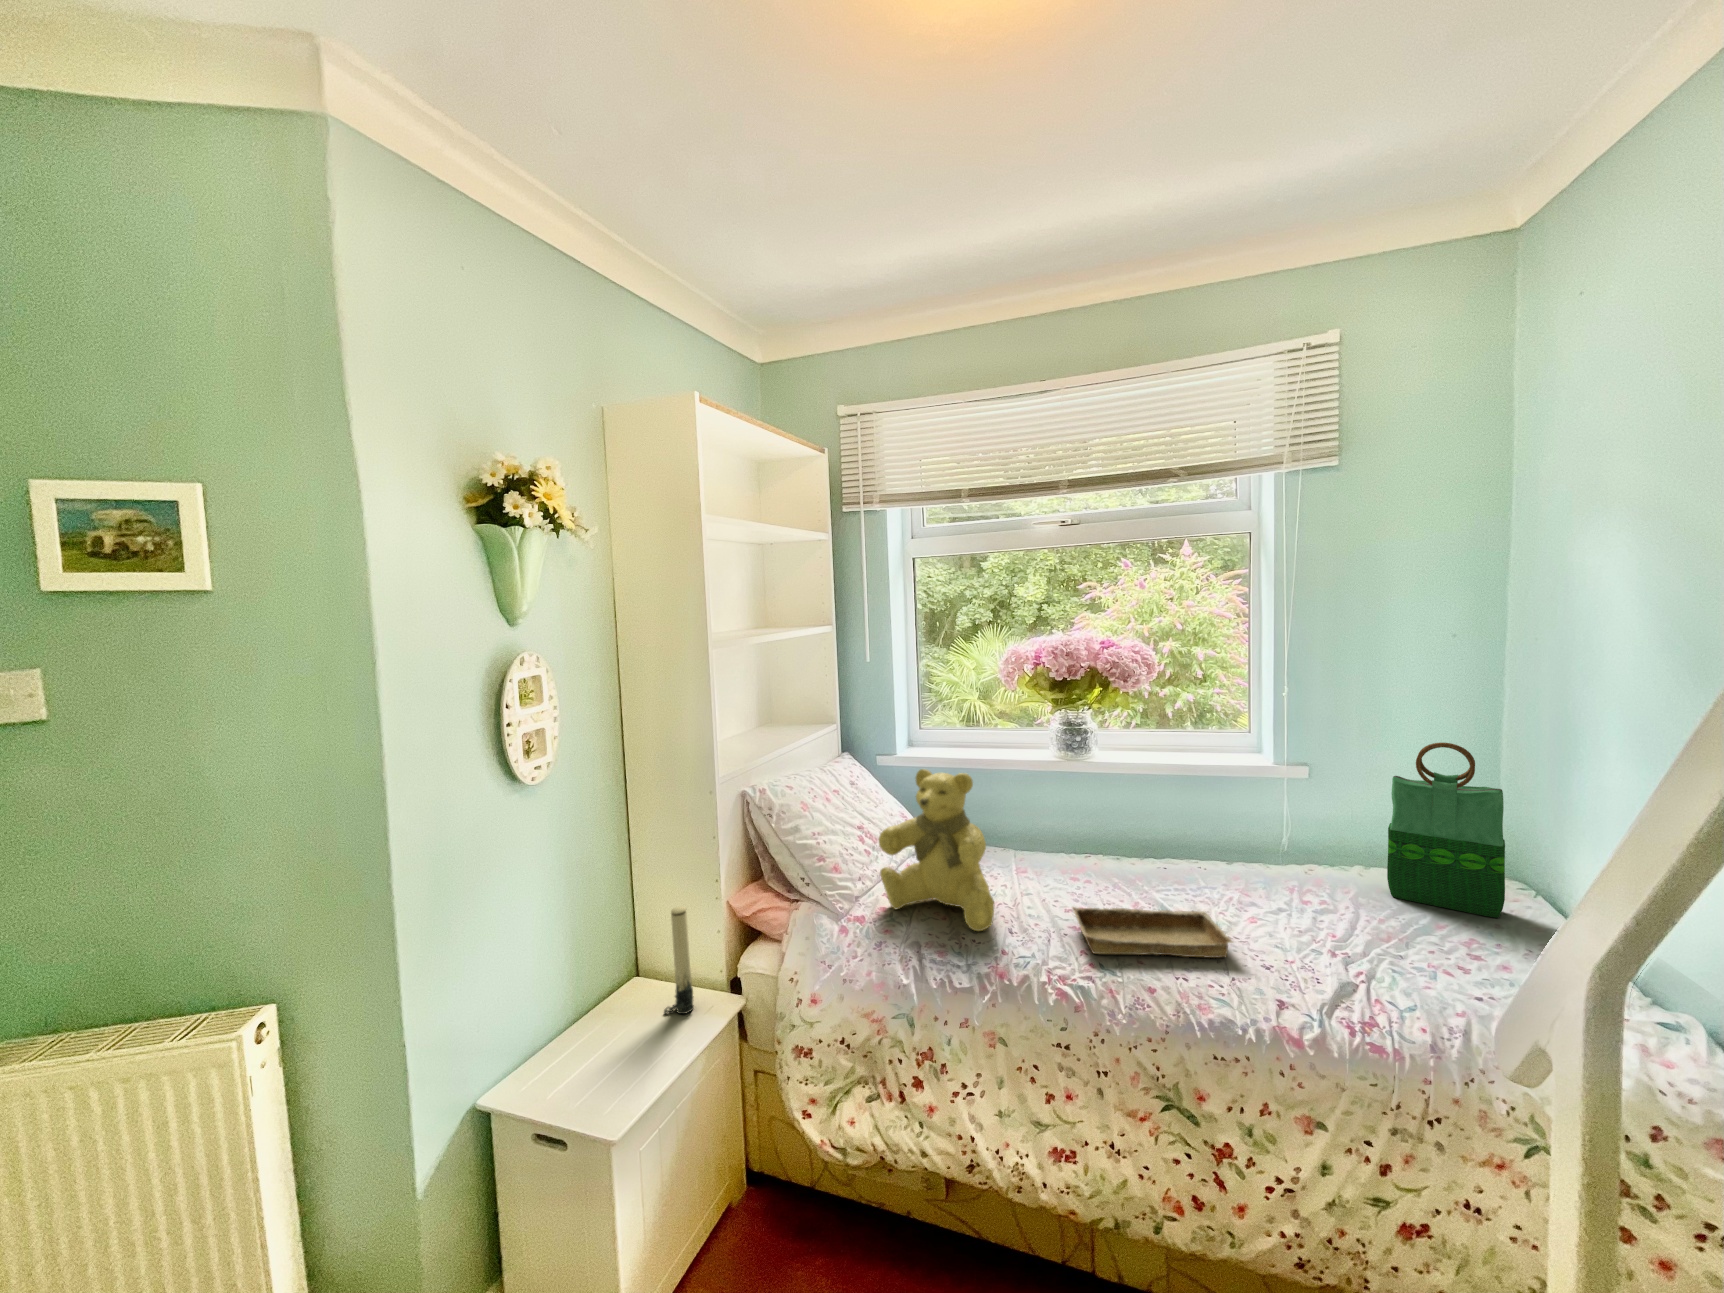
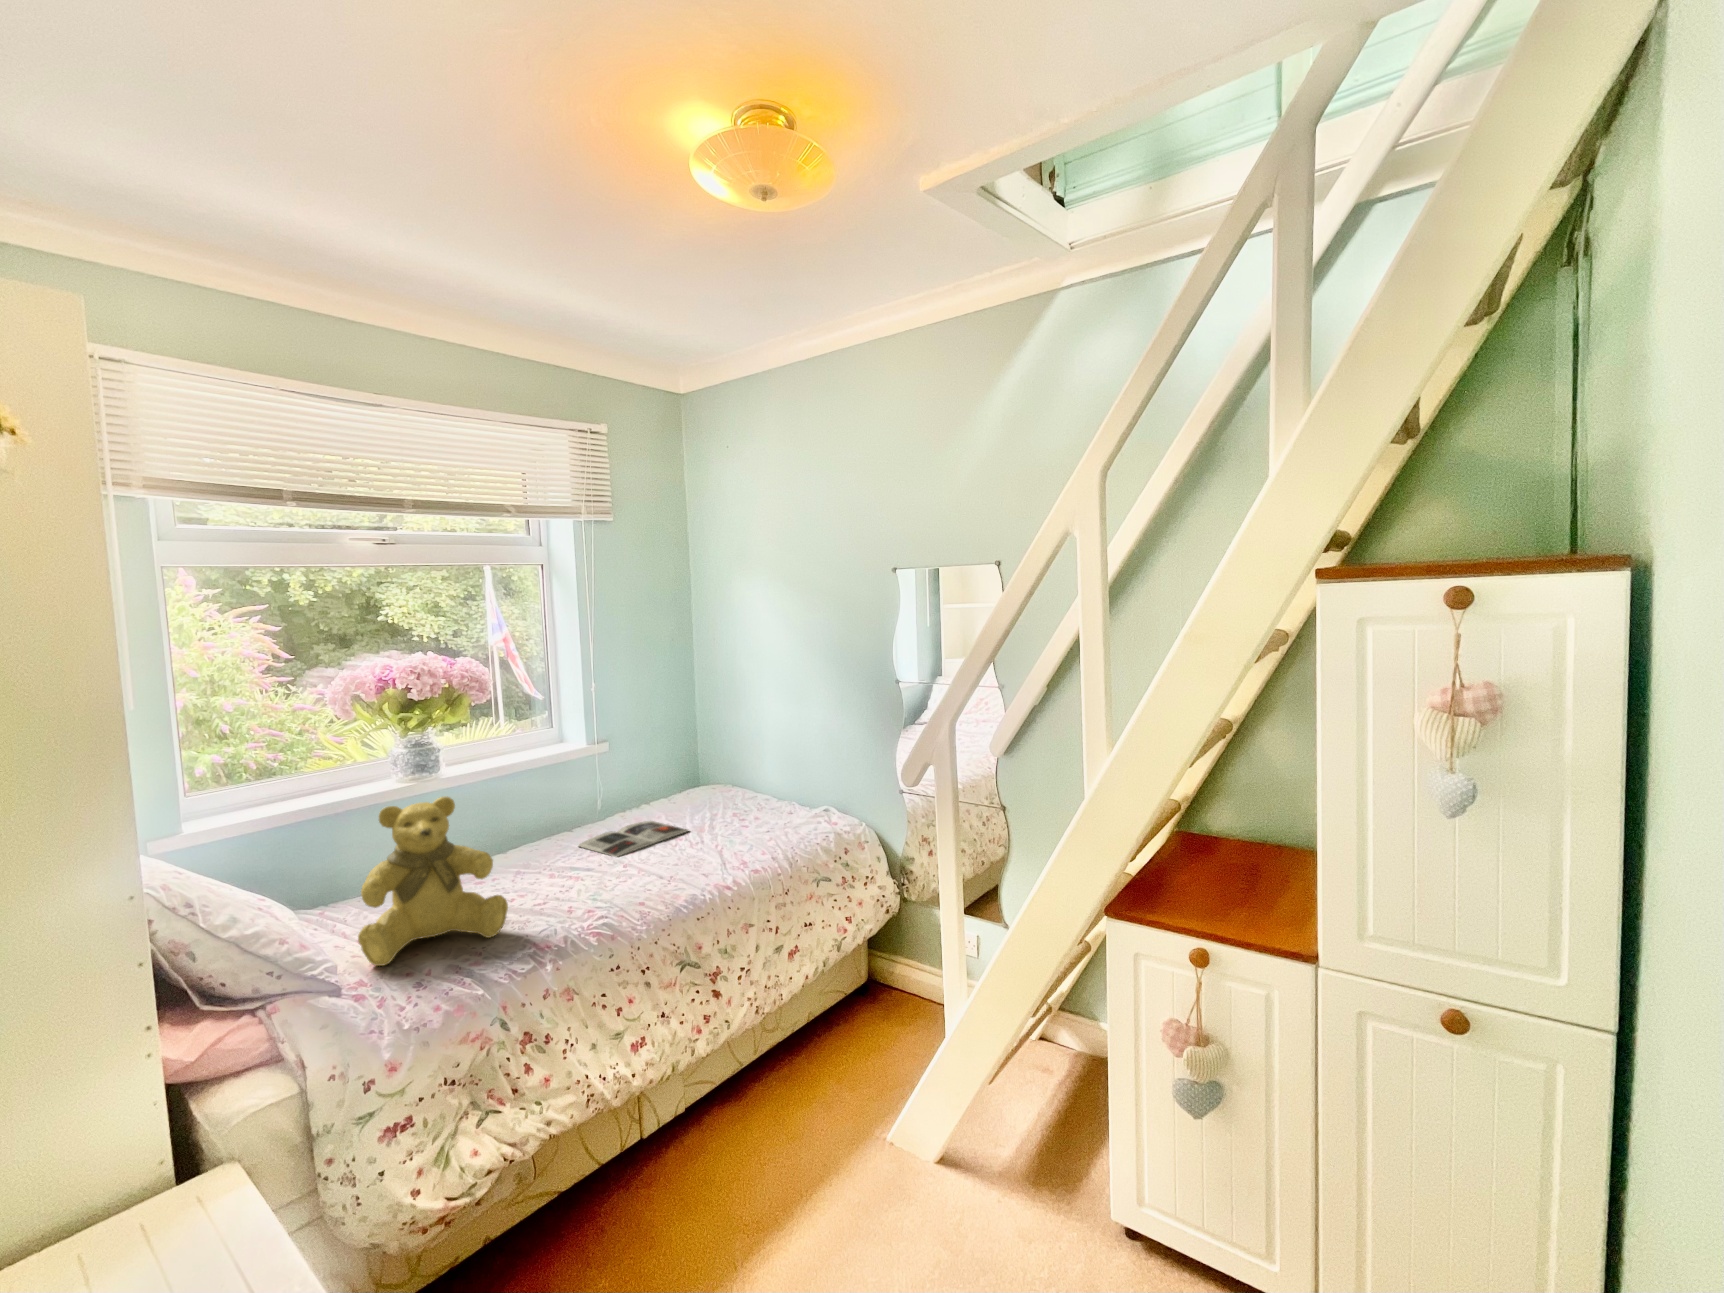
tote bag: present [1387,743,1505,918] -> none [668,708,727,815]
magazine: none [1203,878,1371,927] -> present [579,821,688,857]
candle: present [664,906,694,1014] -> none [140,1075,190,1248]
tray: present [1073,907,1232,958] -> none [547,854,663,905]

